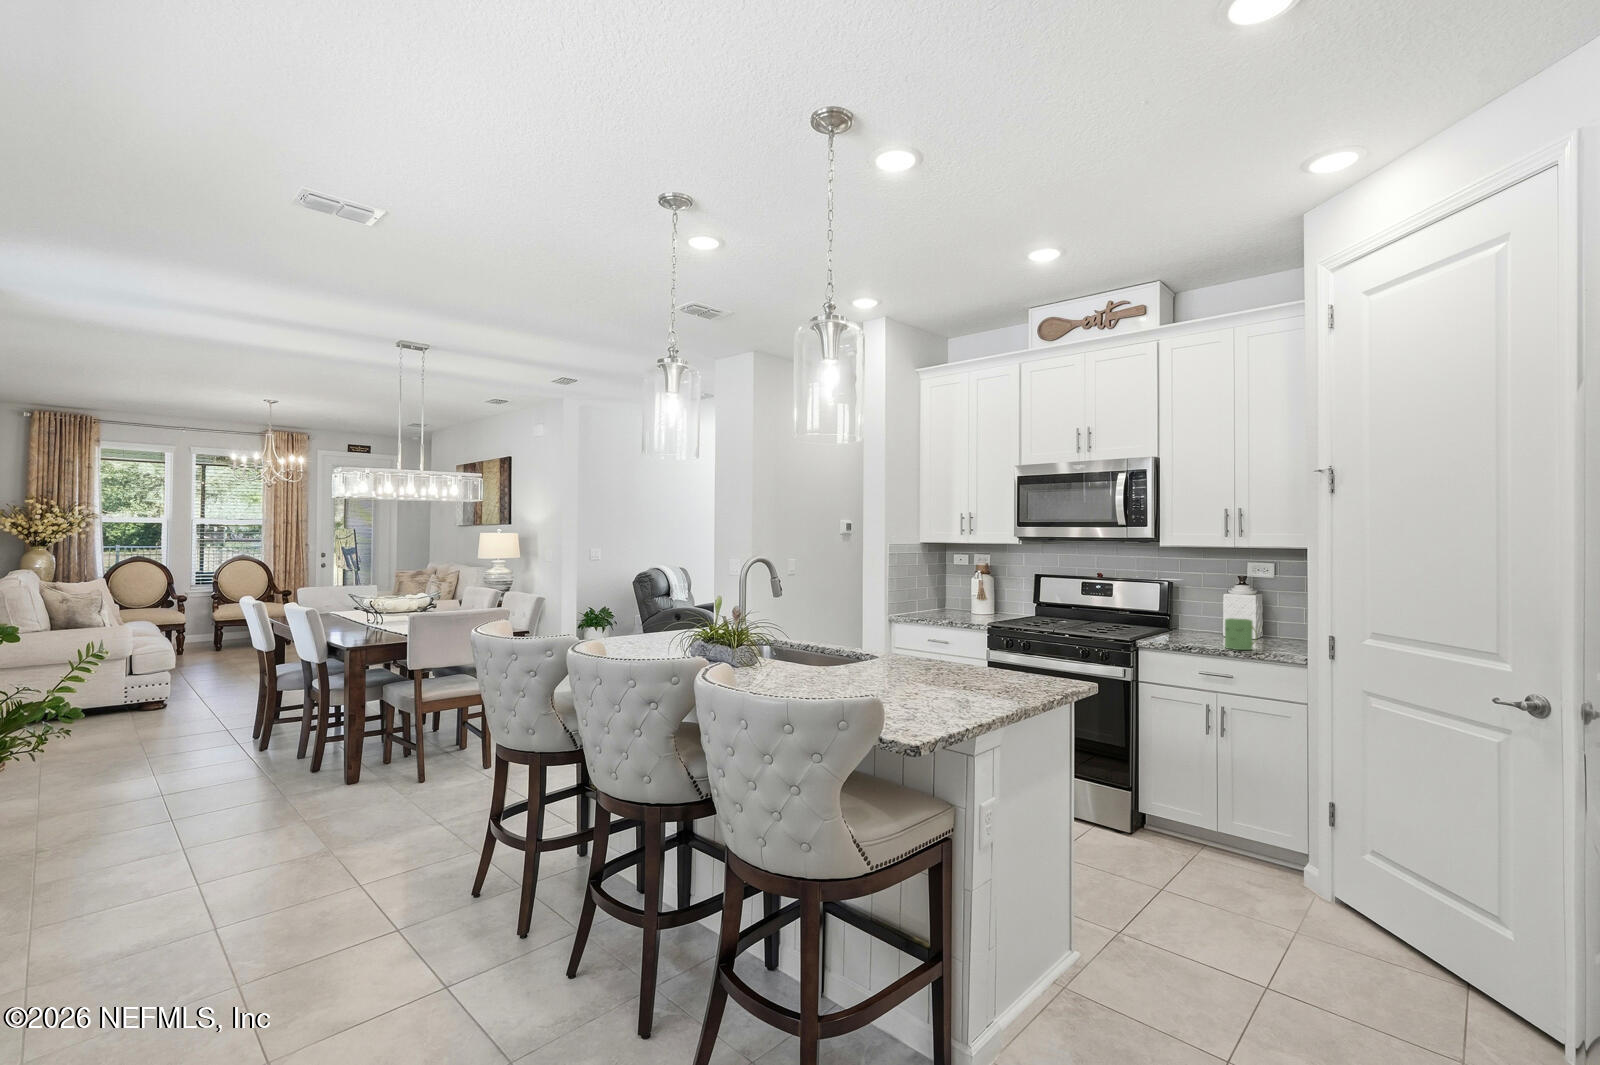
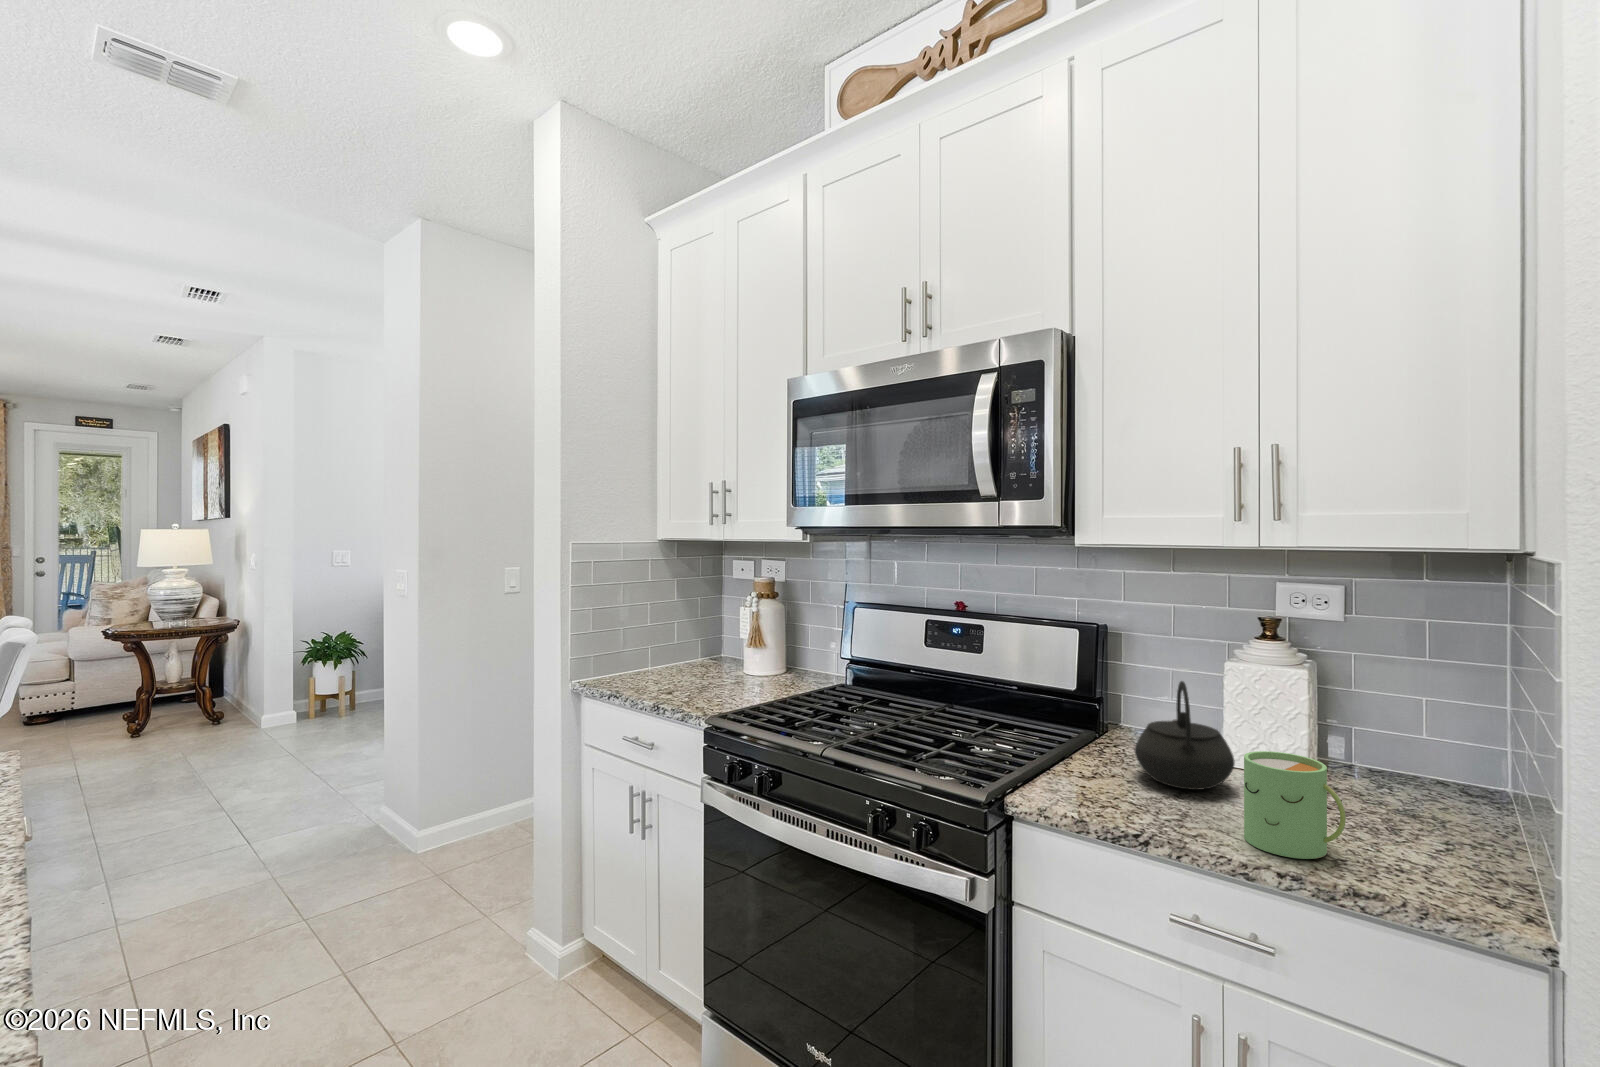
kettle: none [1186,599,1226,640] -> present [1135,681,1235,790]

